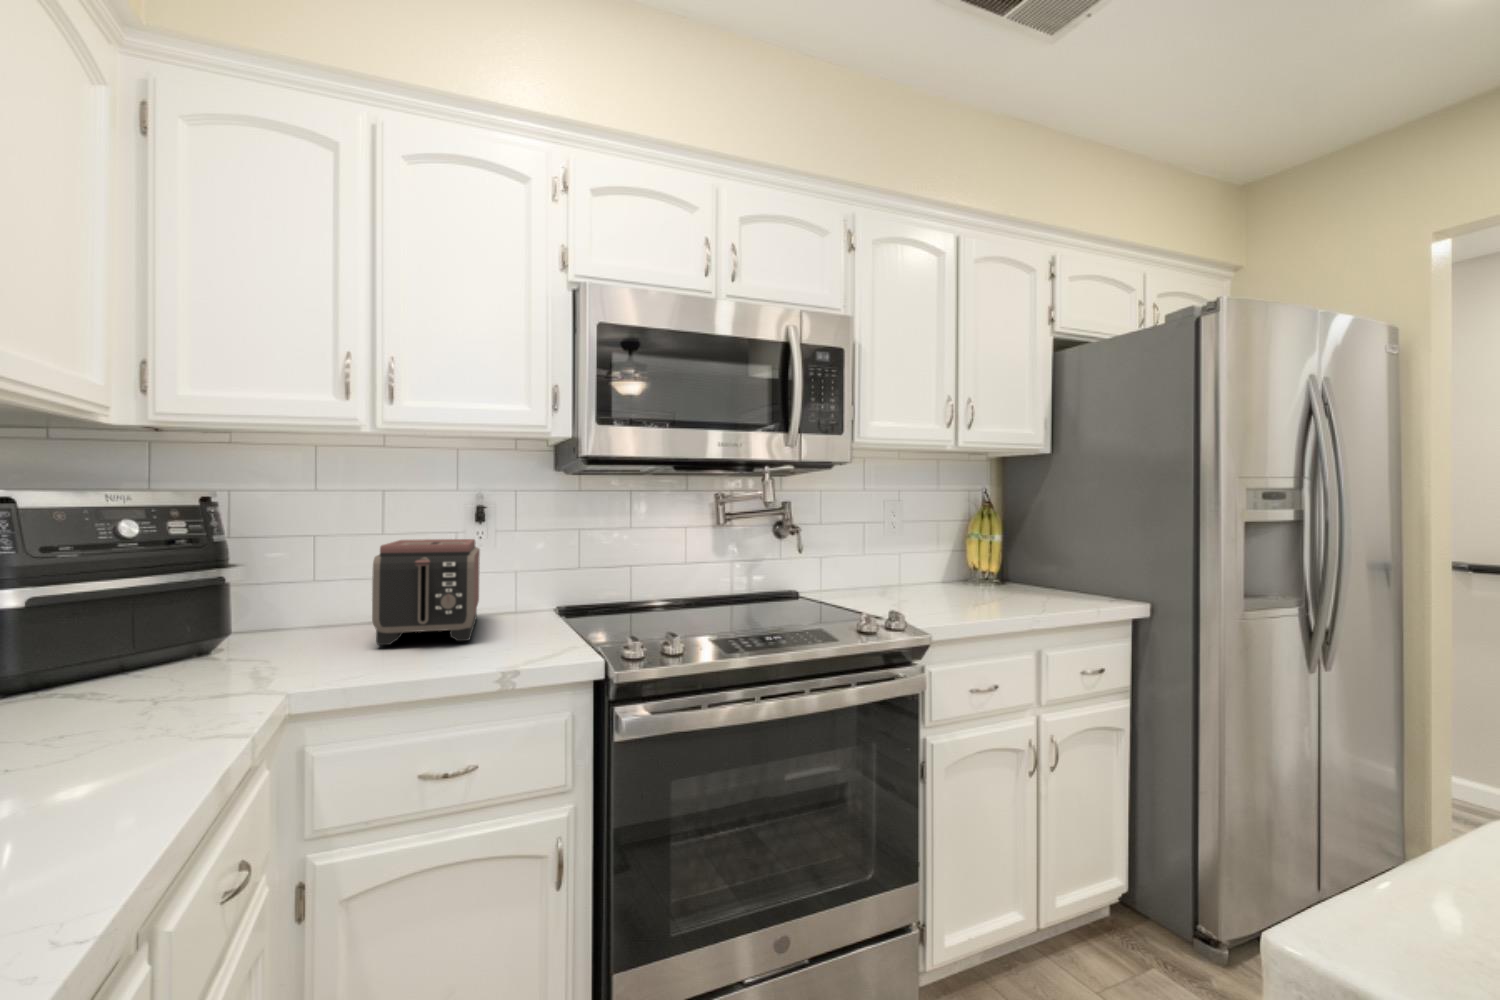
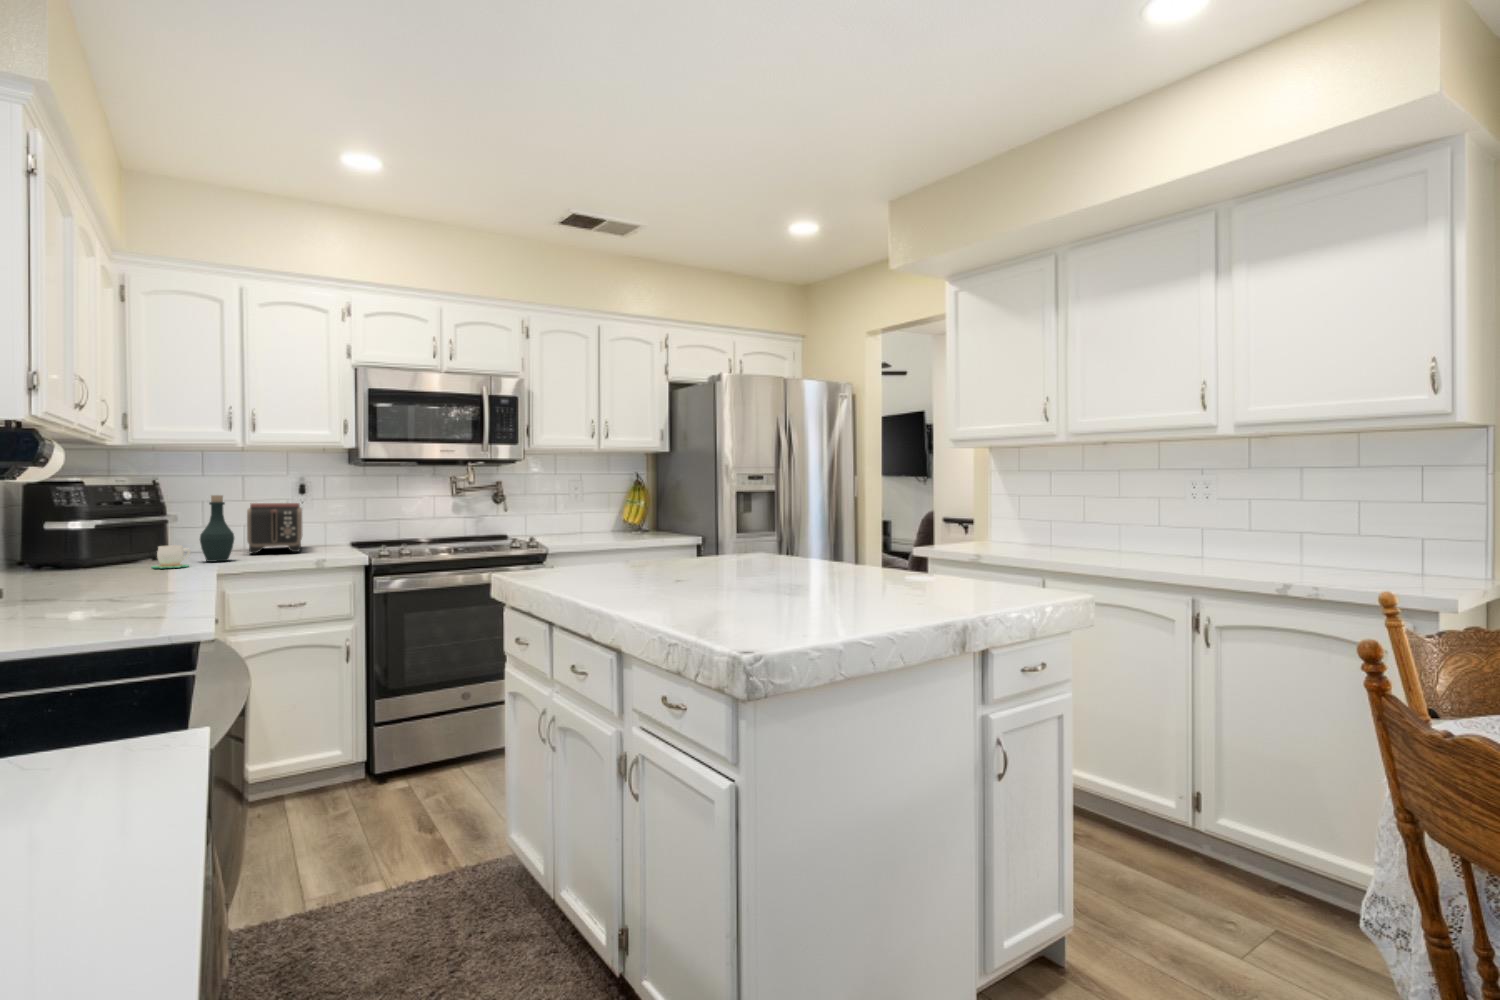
bottle: none [259,533,336,682] -> present [200,495,234,562]
mug: none [120,655,223,722] -> present [152,545,190,568]

